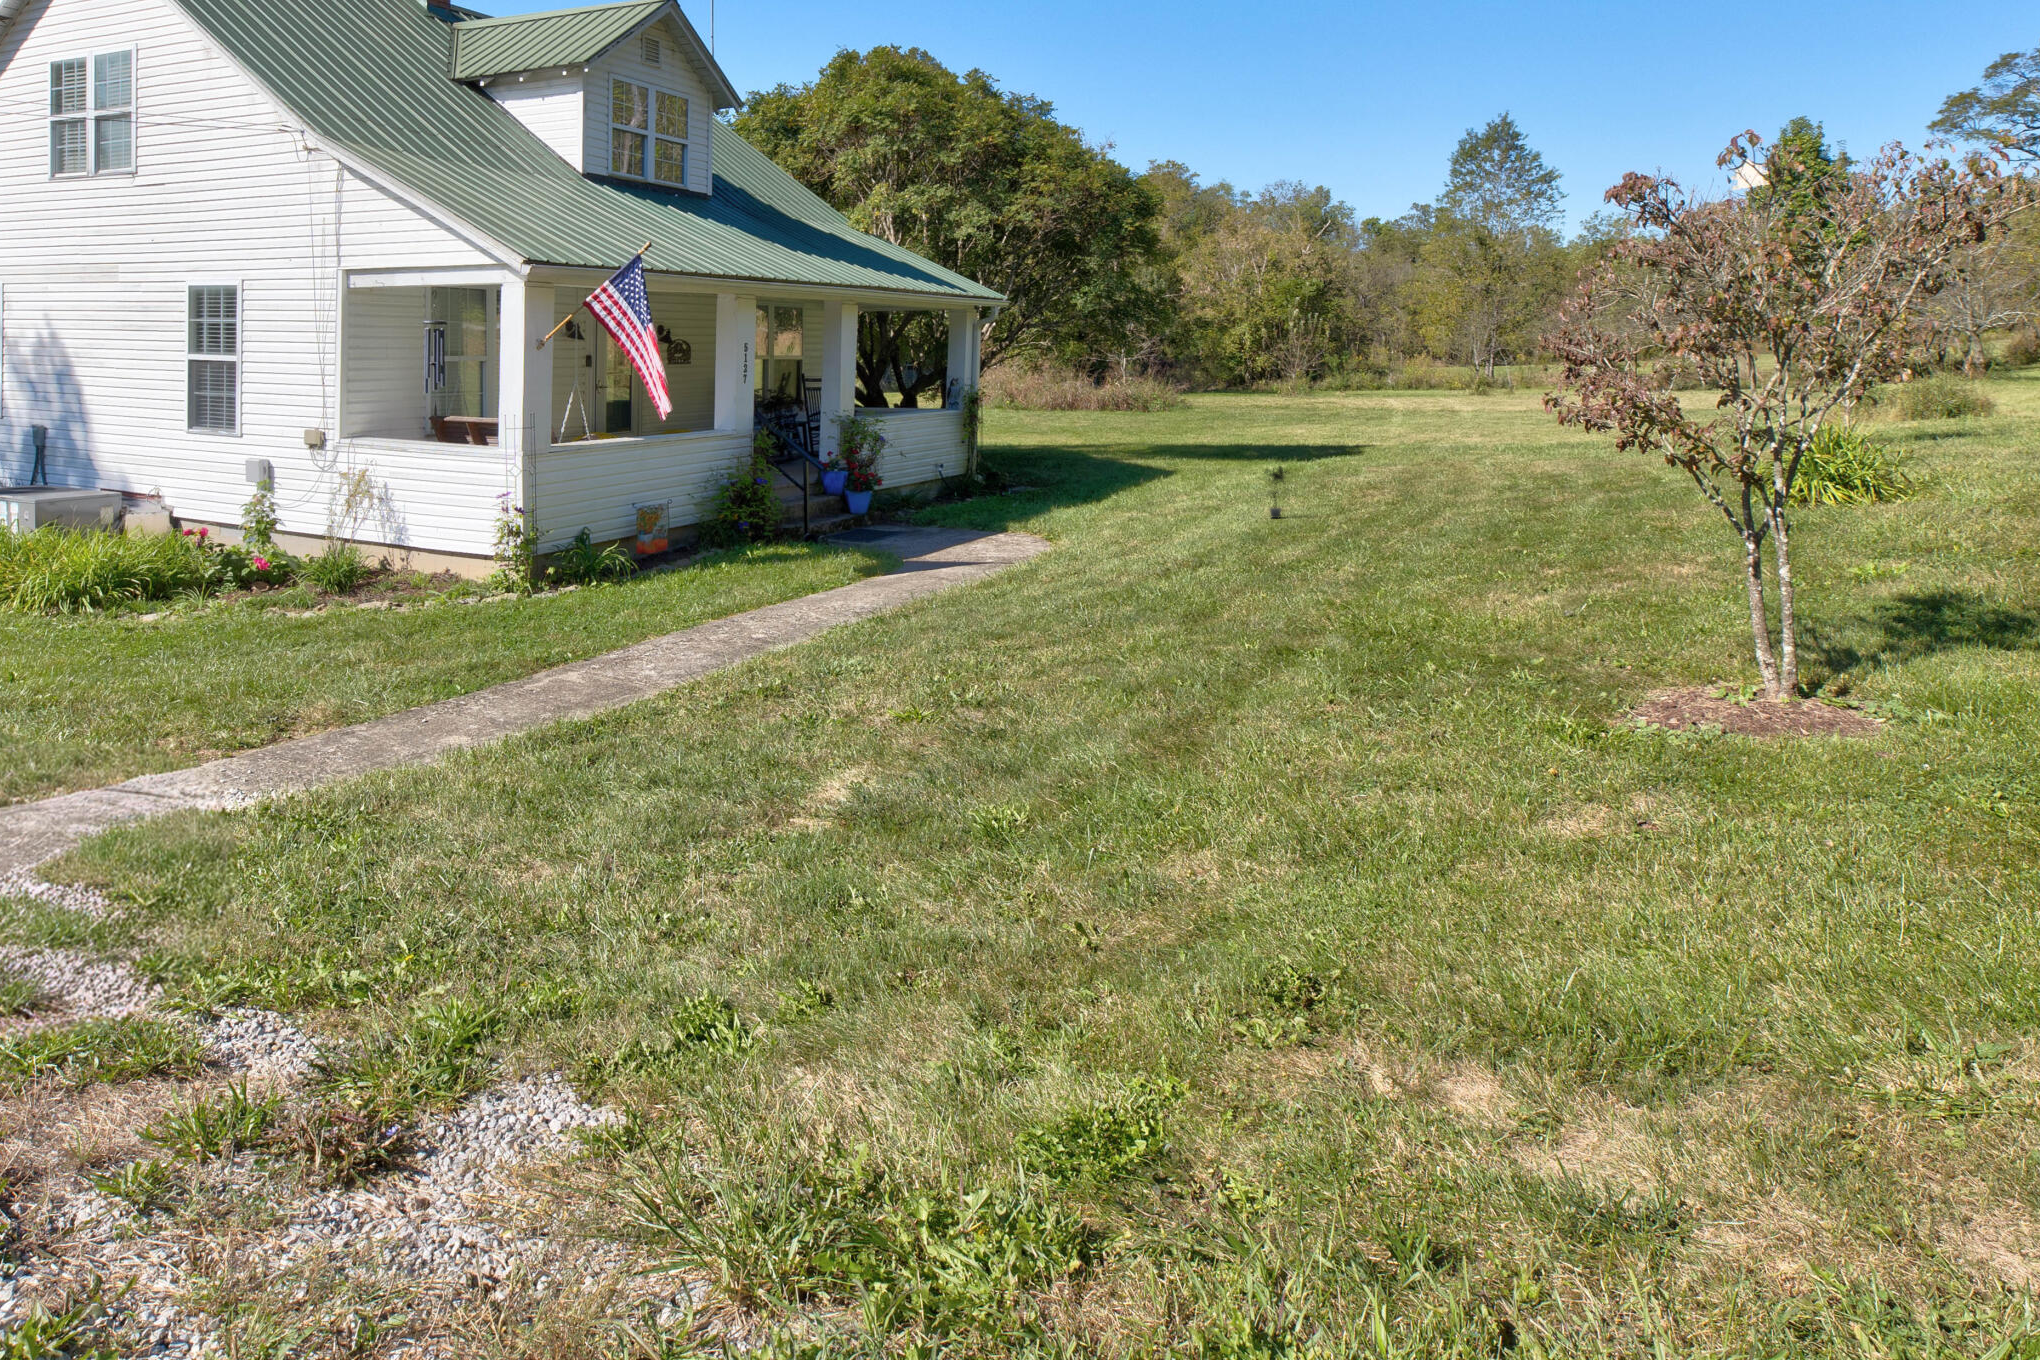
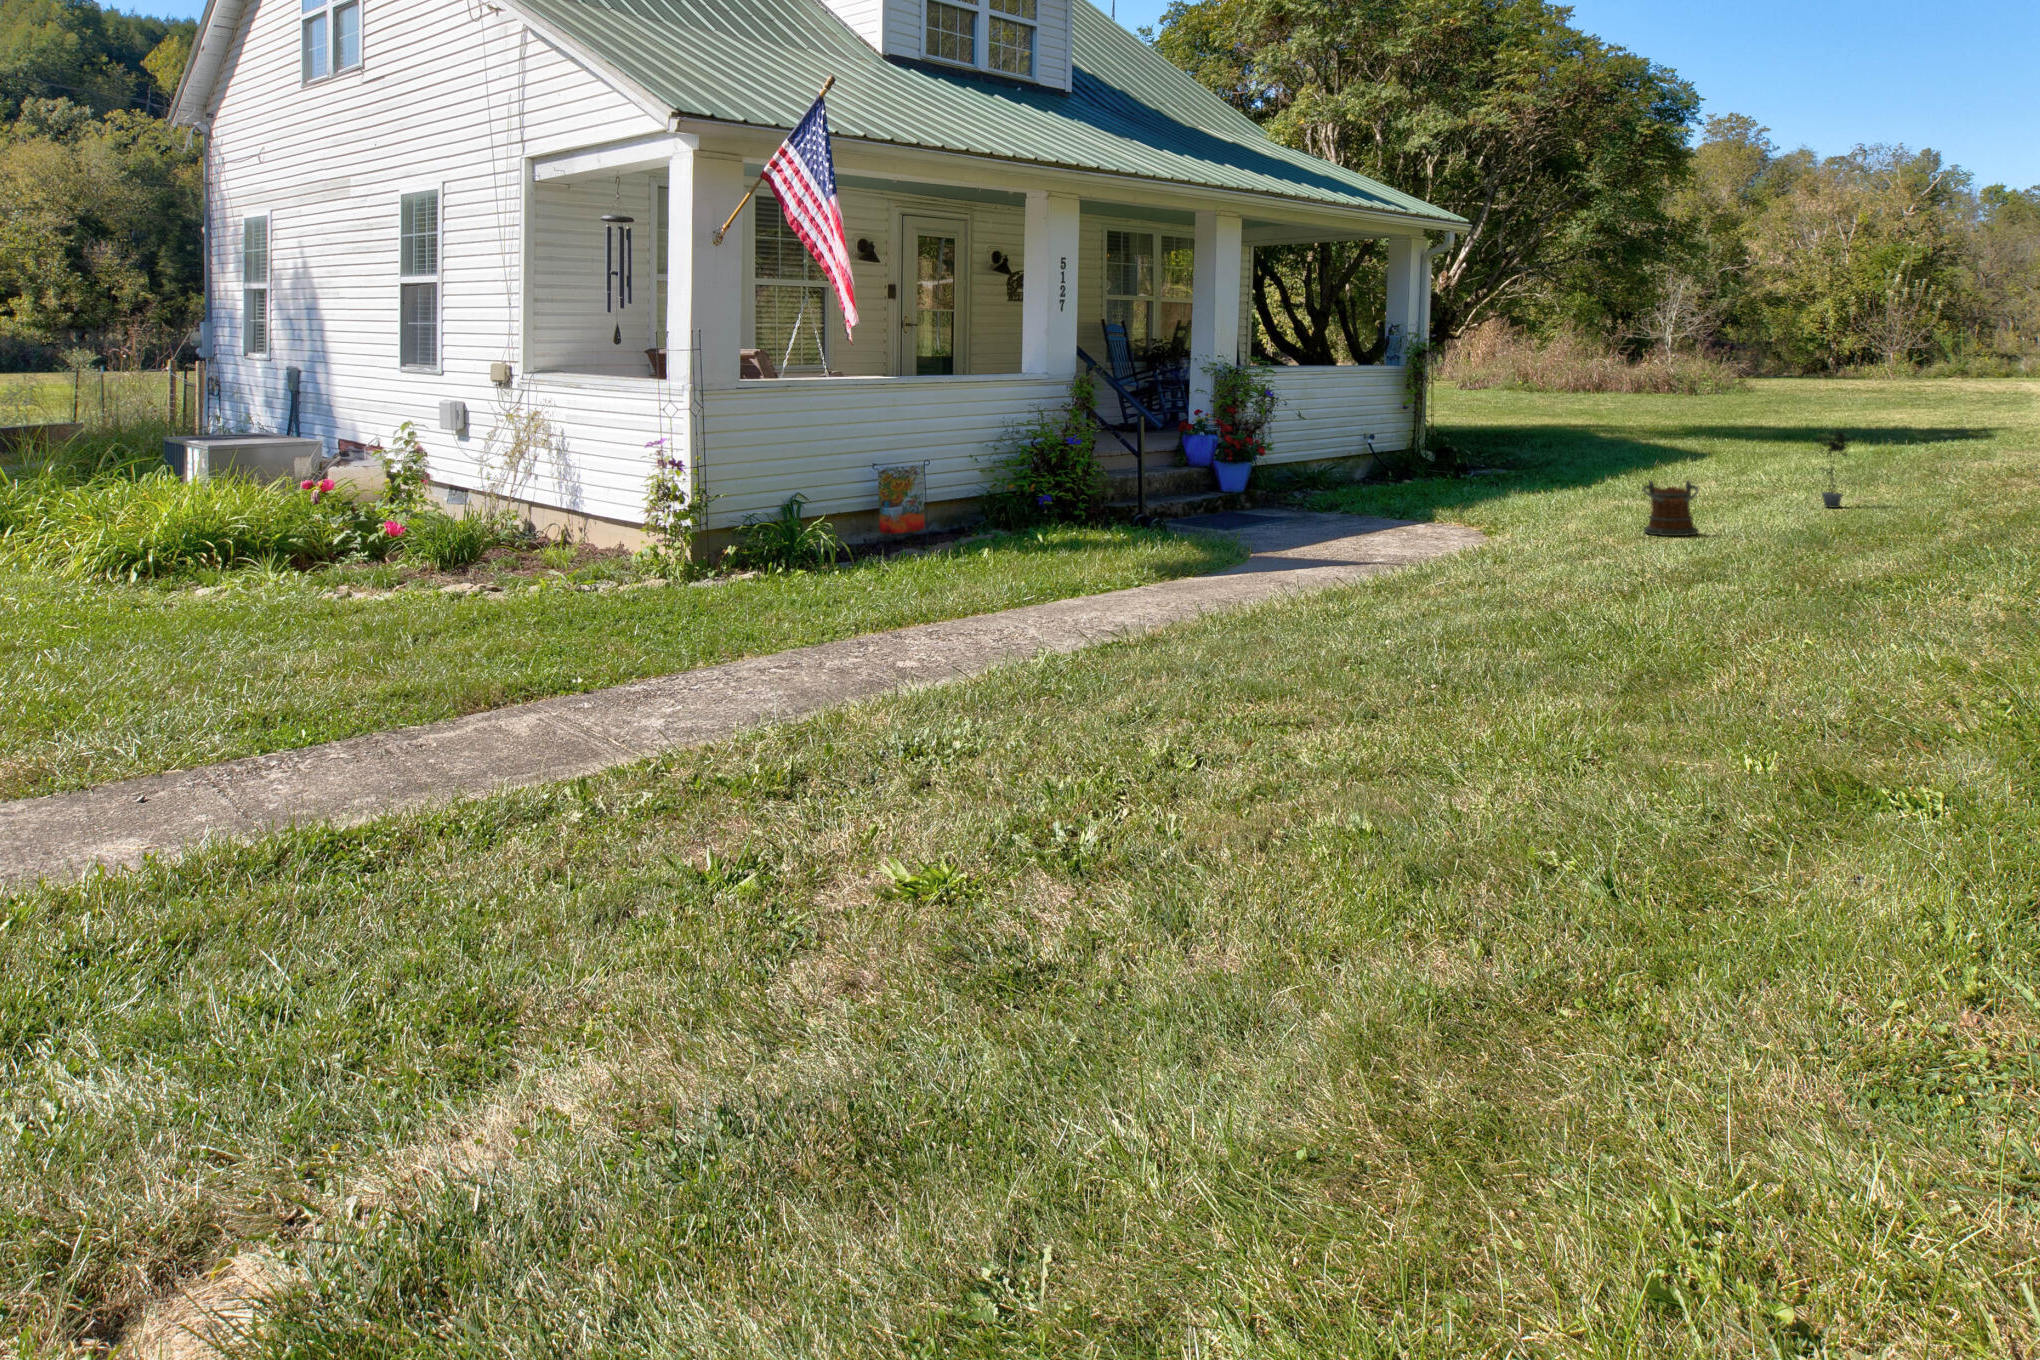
bucket: none [1165,505,1200,542] -> present [1643,480,1699,536]

